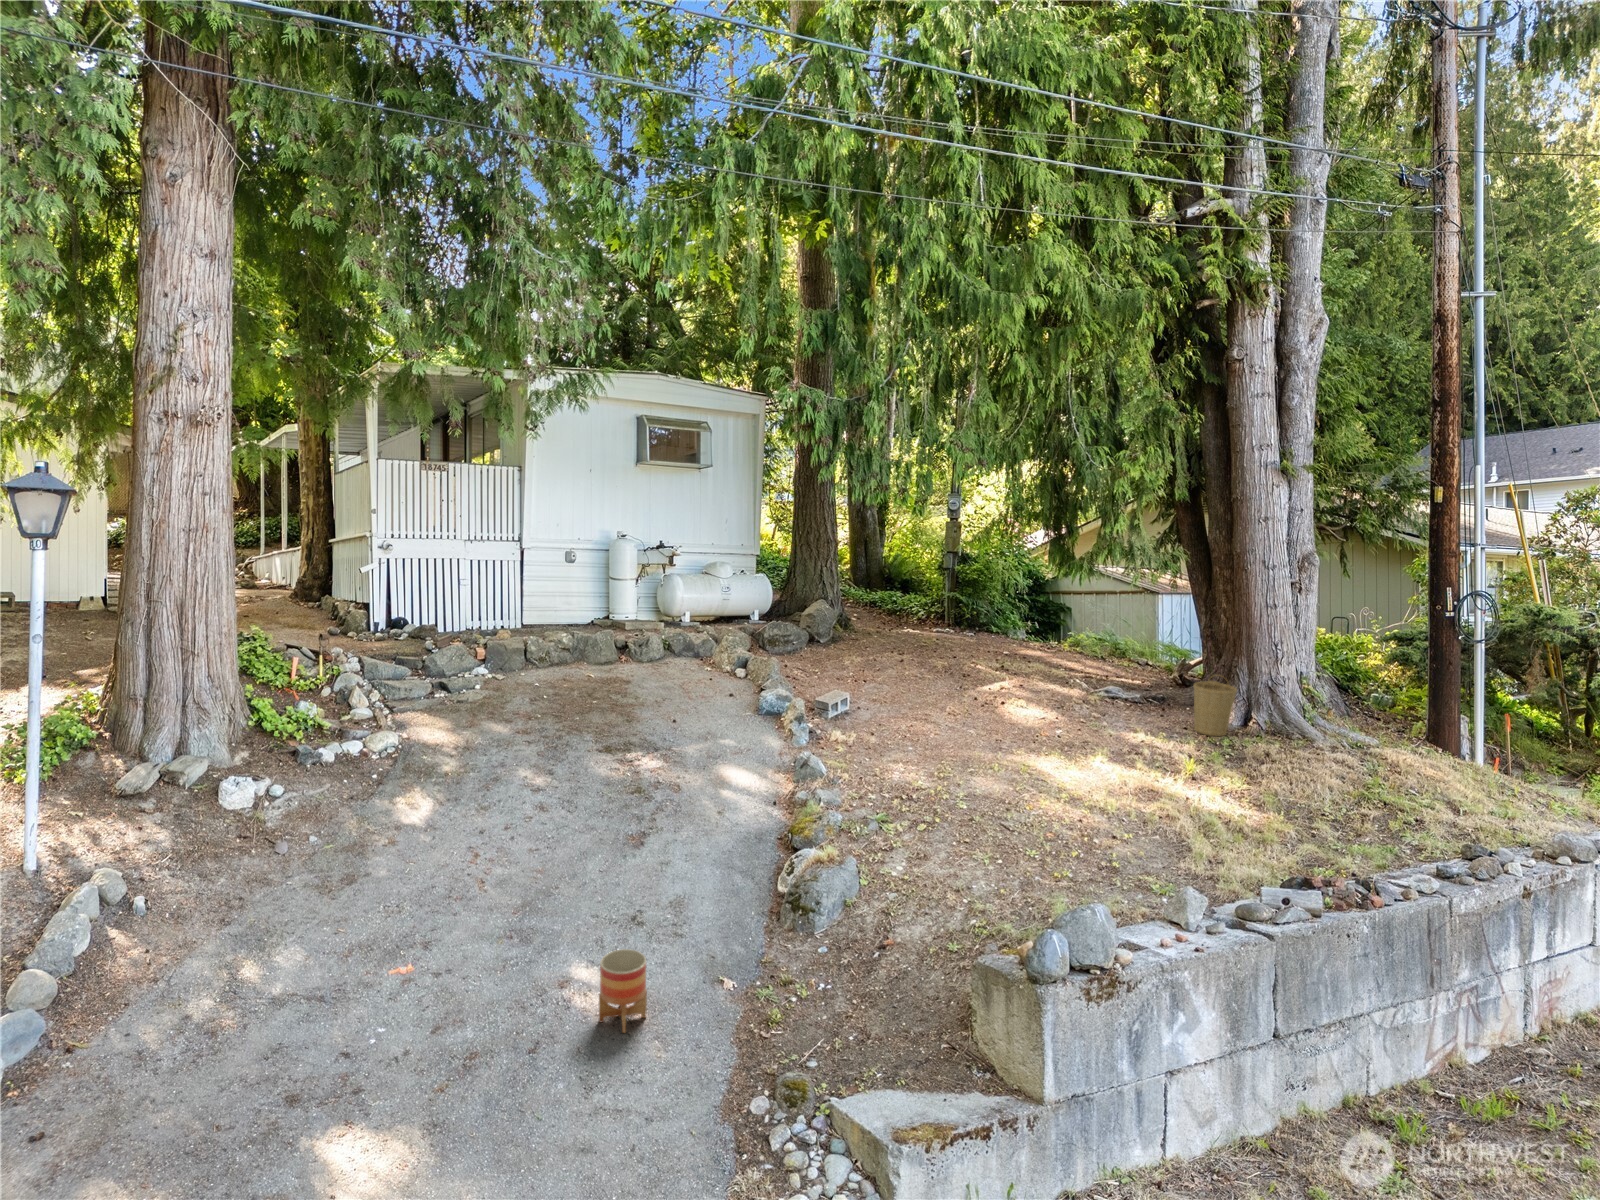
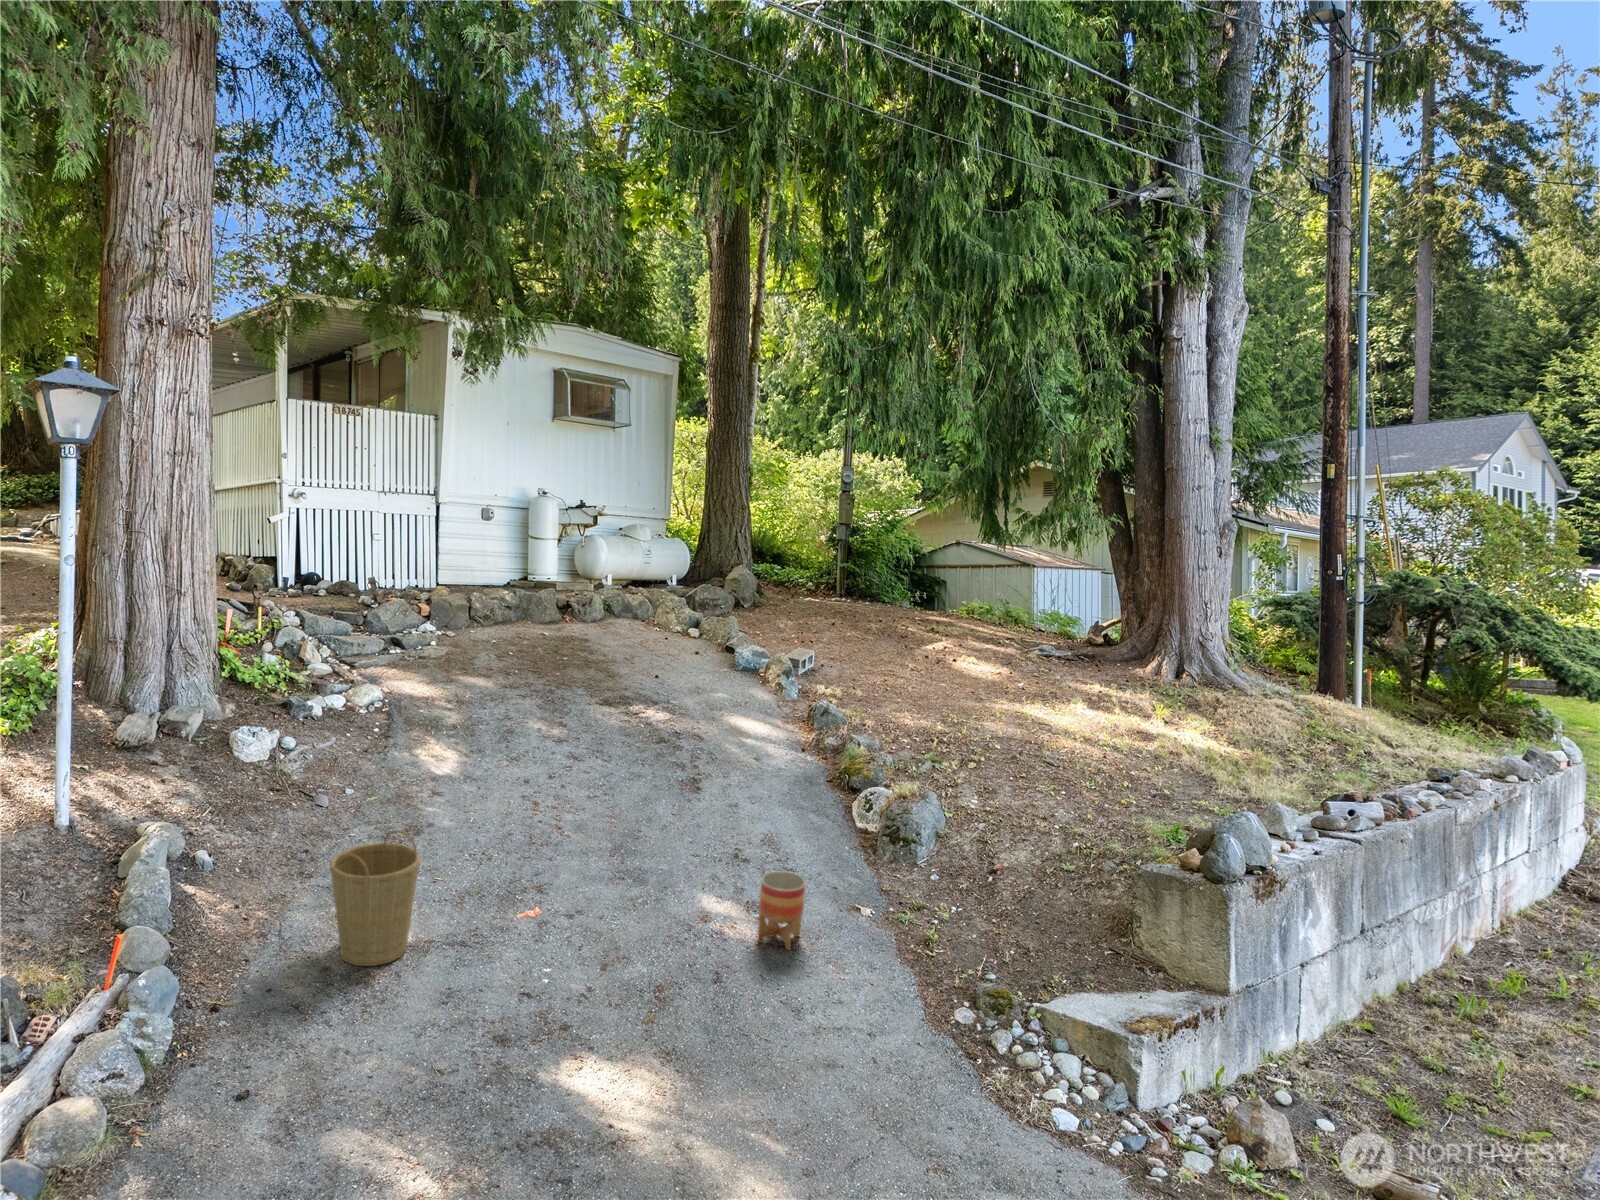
basket: present [1193,681,1237,736] -> present [330,830,420,966]

